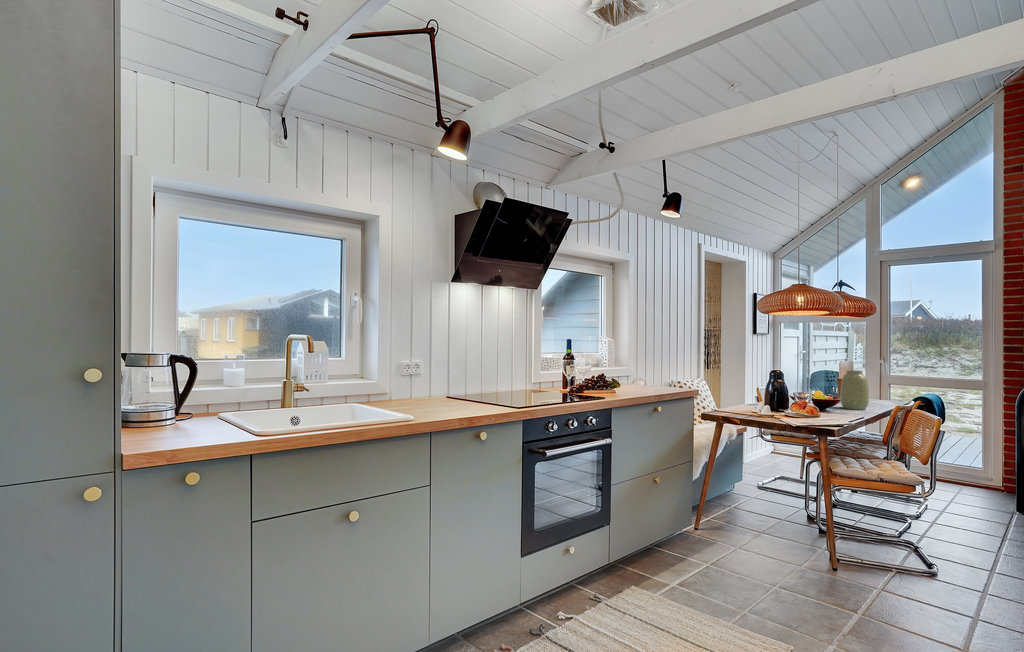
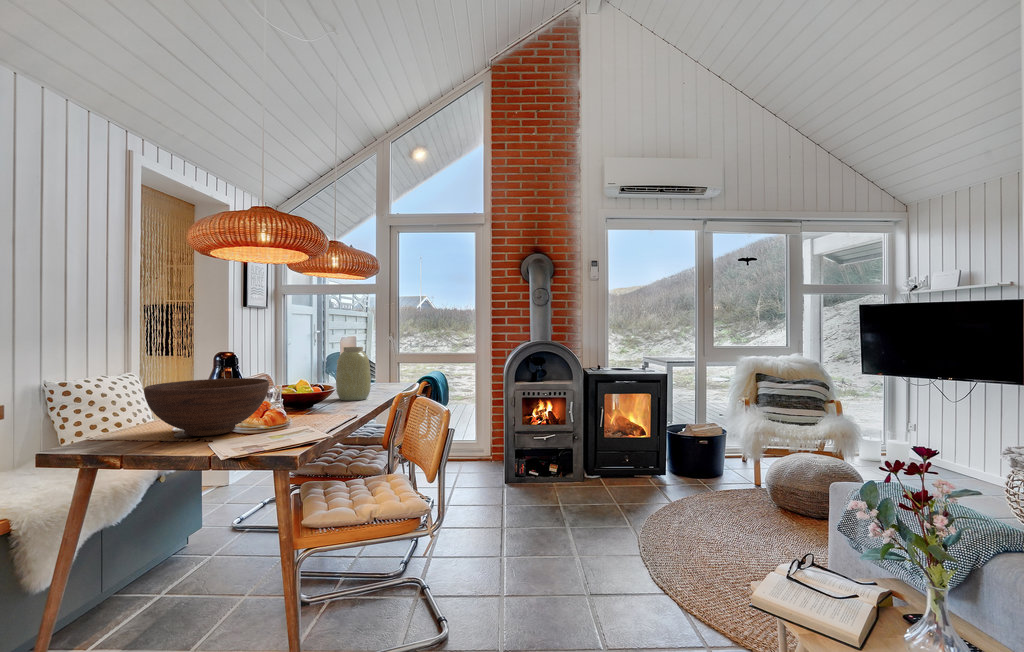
fruit bowl: none [746,386,810,416] -> present [144,378,269,436]

